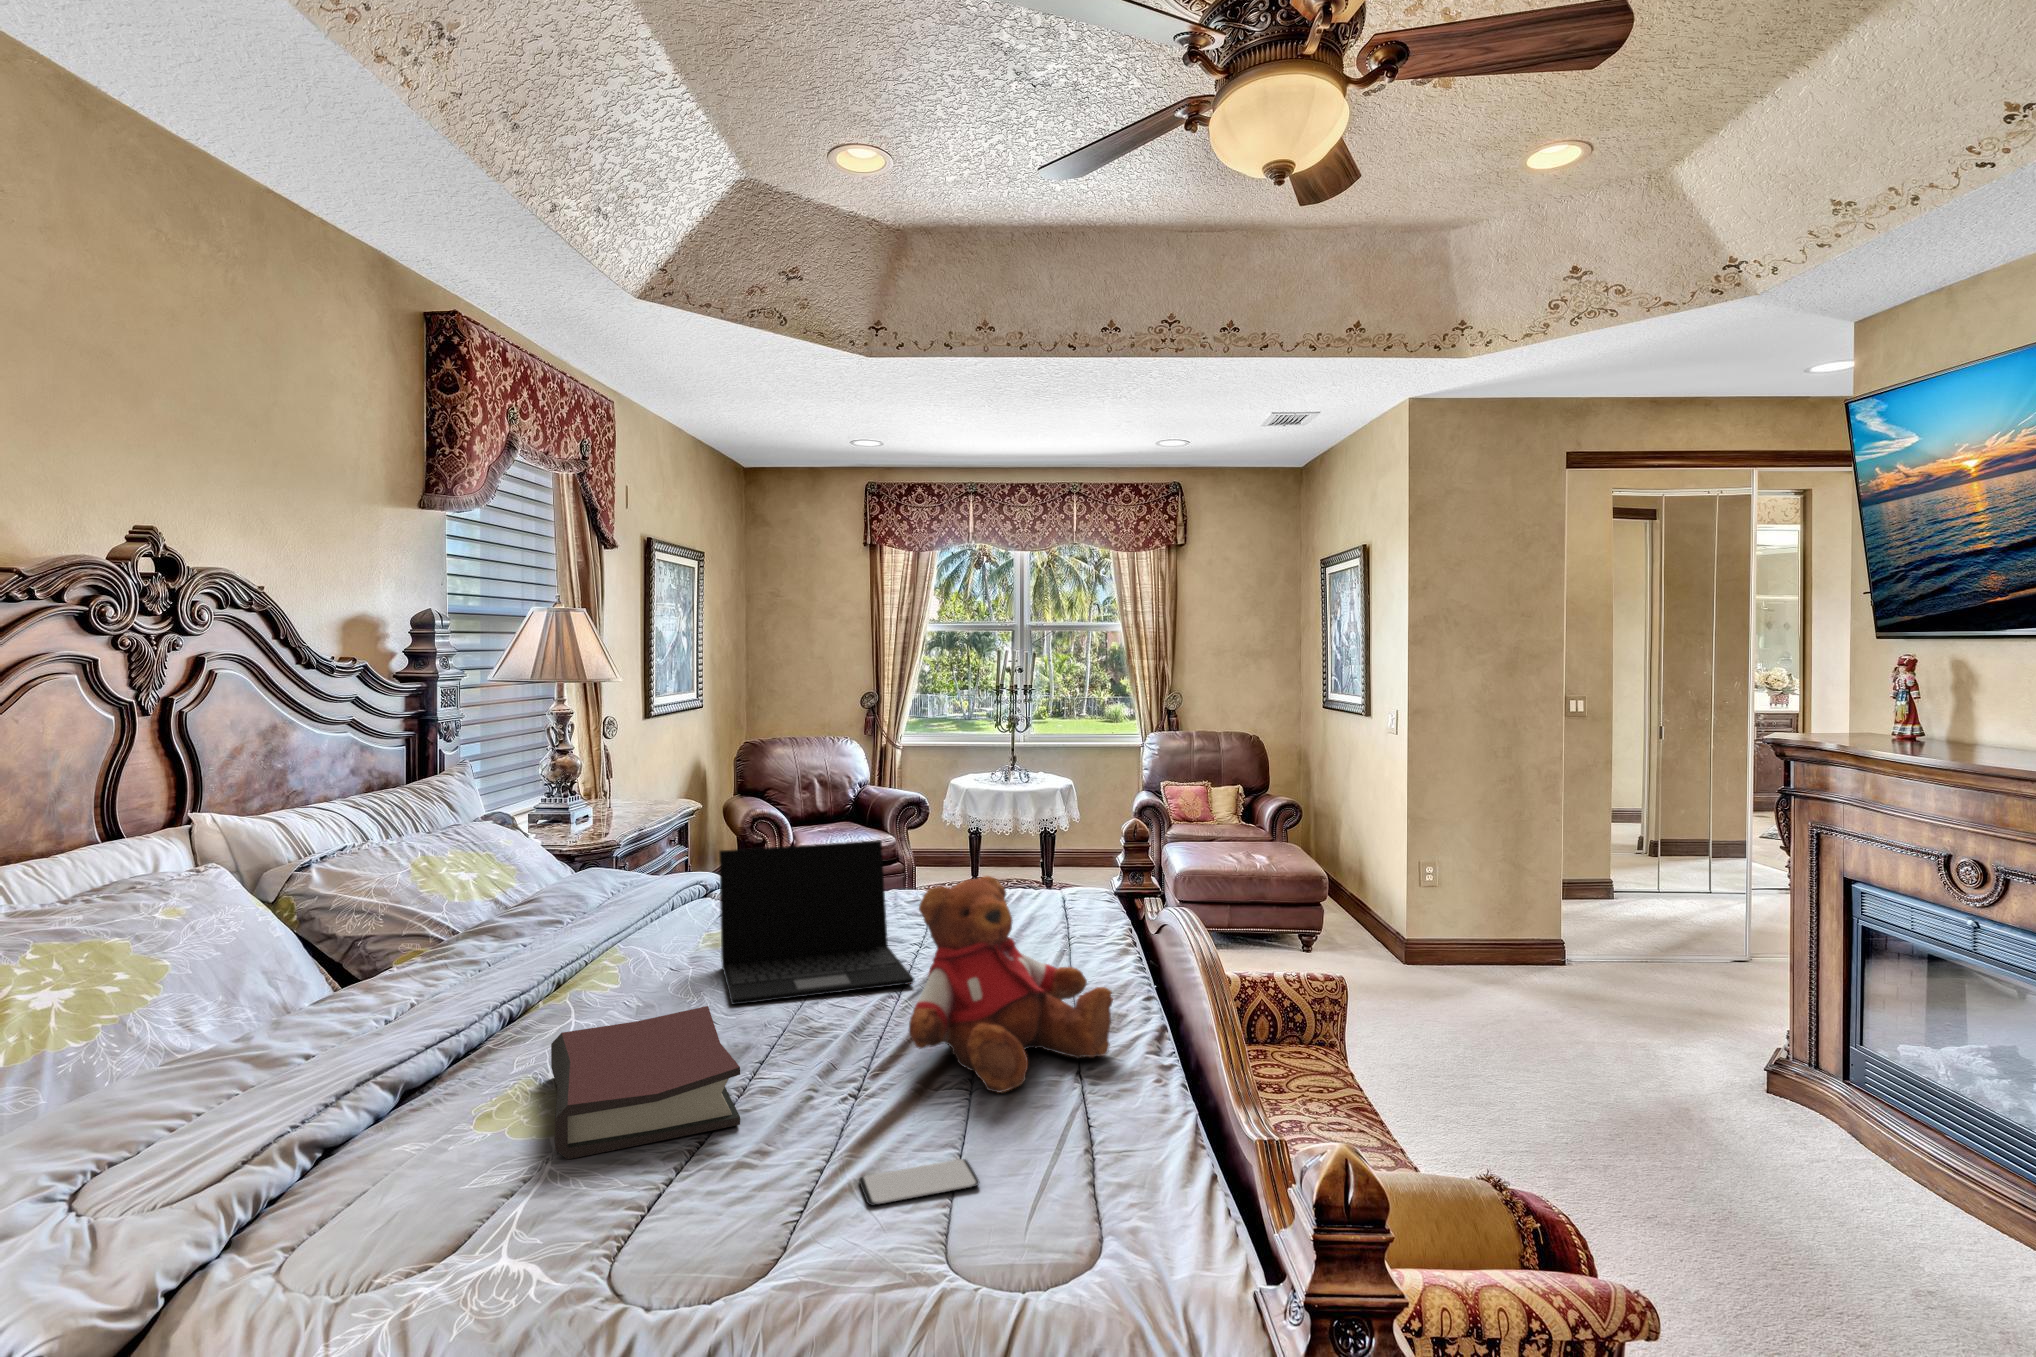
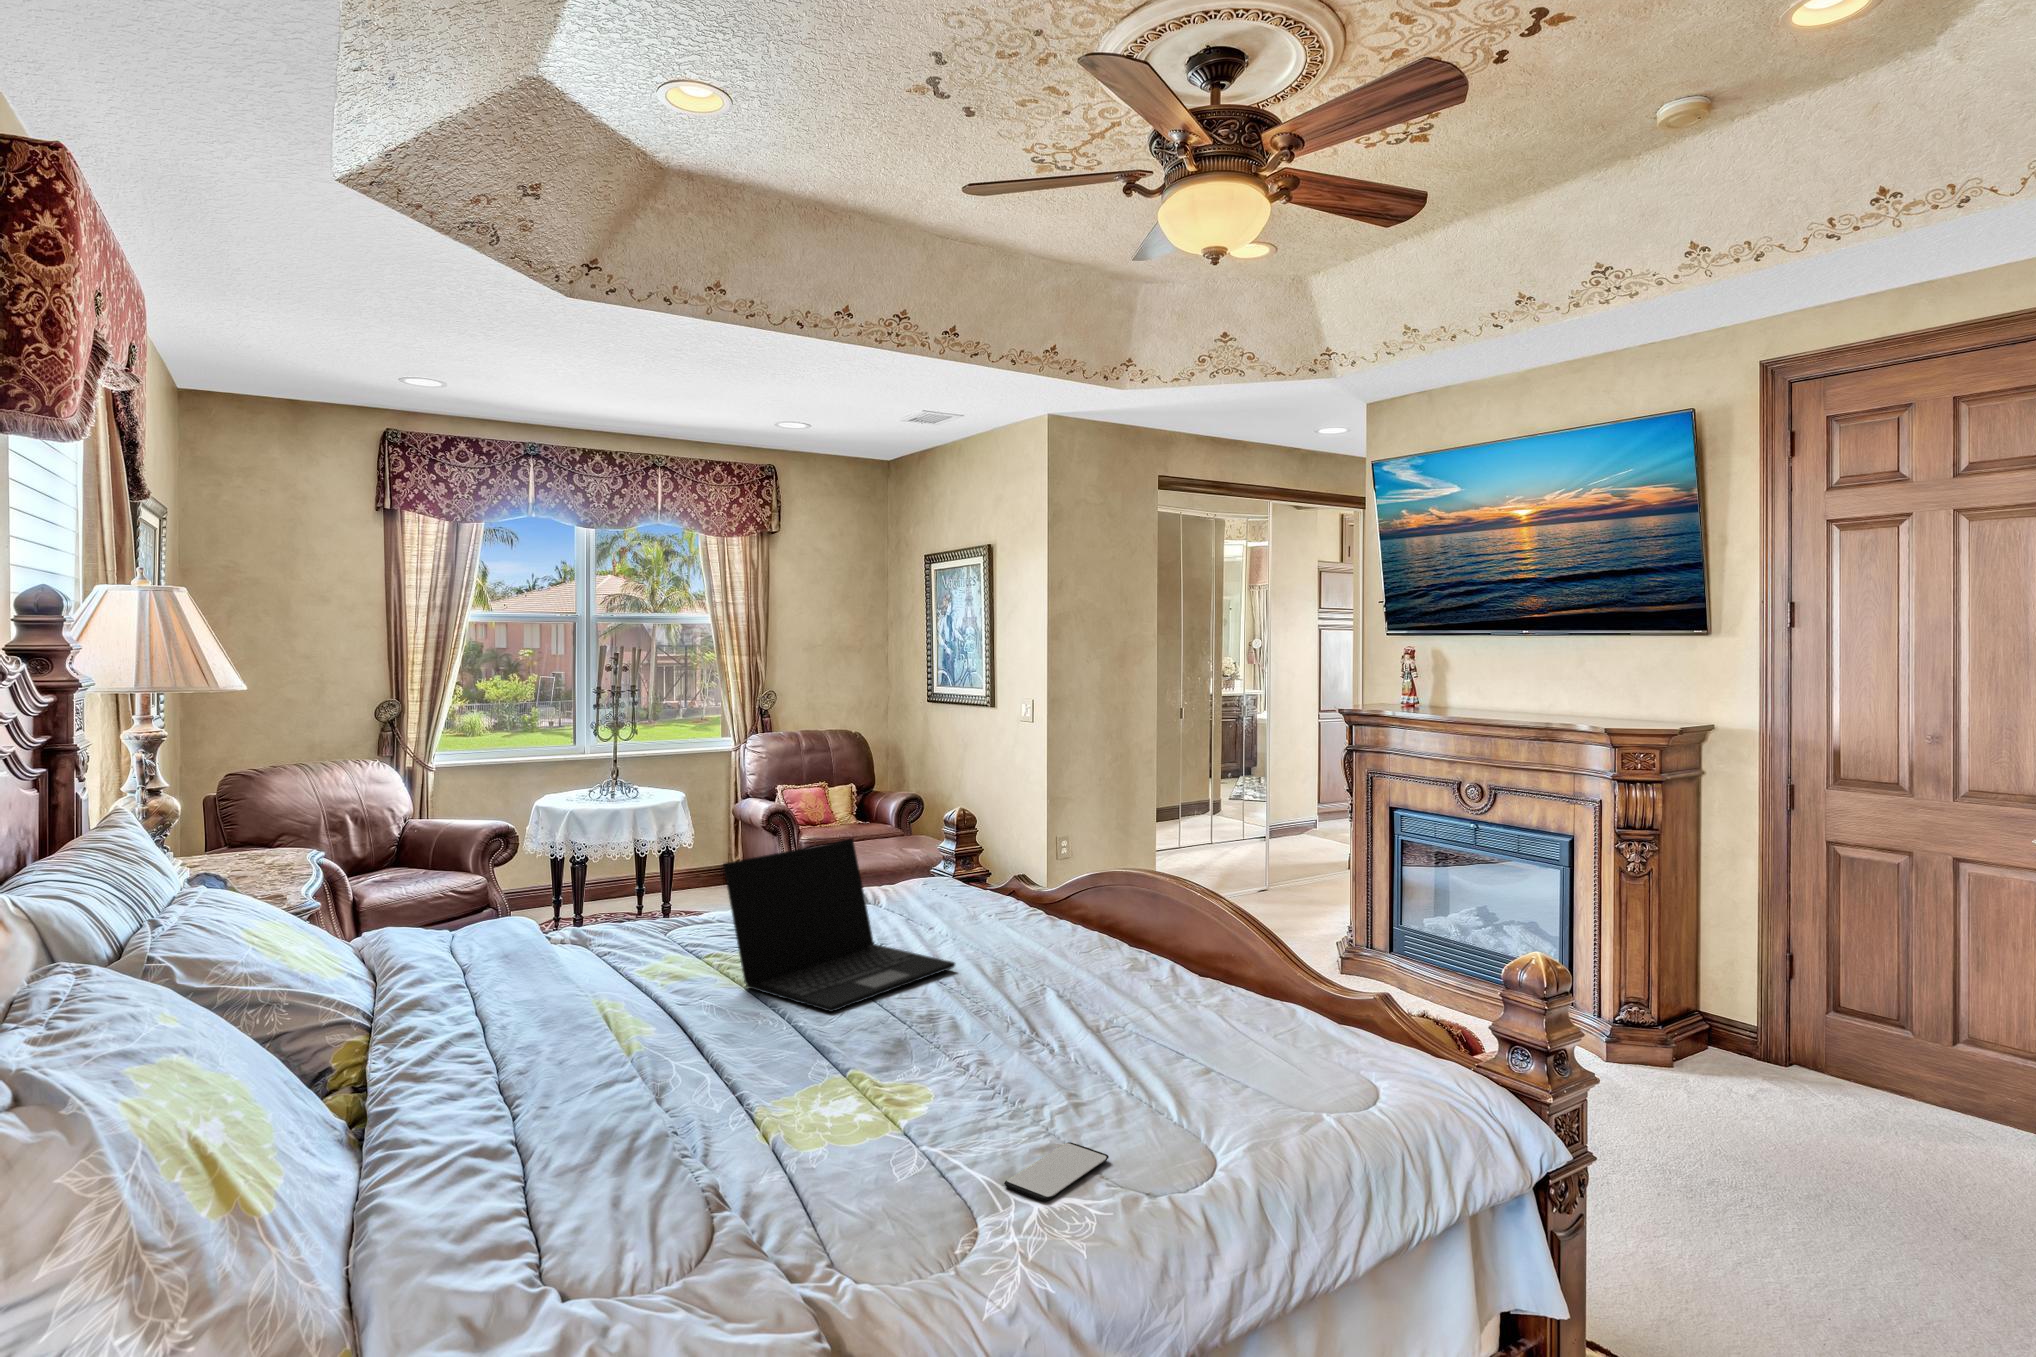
teddy bear: present [909,876,1113,1093] -> none [1036,849,1197,1021]
hardback book: present [551,1006,740,1159] -> none [799,1001,1046,1138]
smartphone: present [859,1159,979,1206] -> present [1004,1142,1109,1201]

